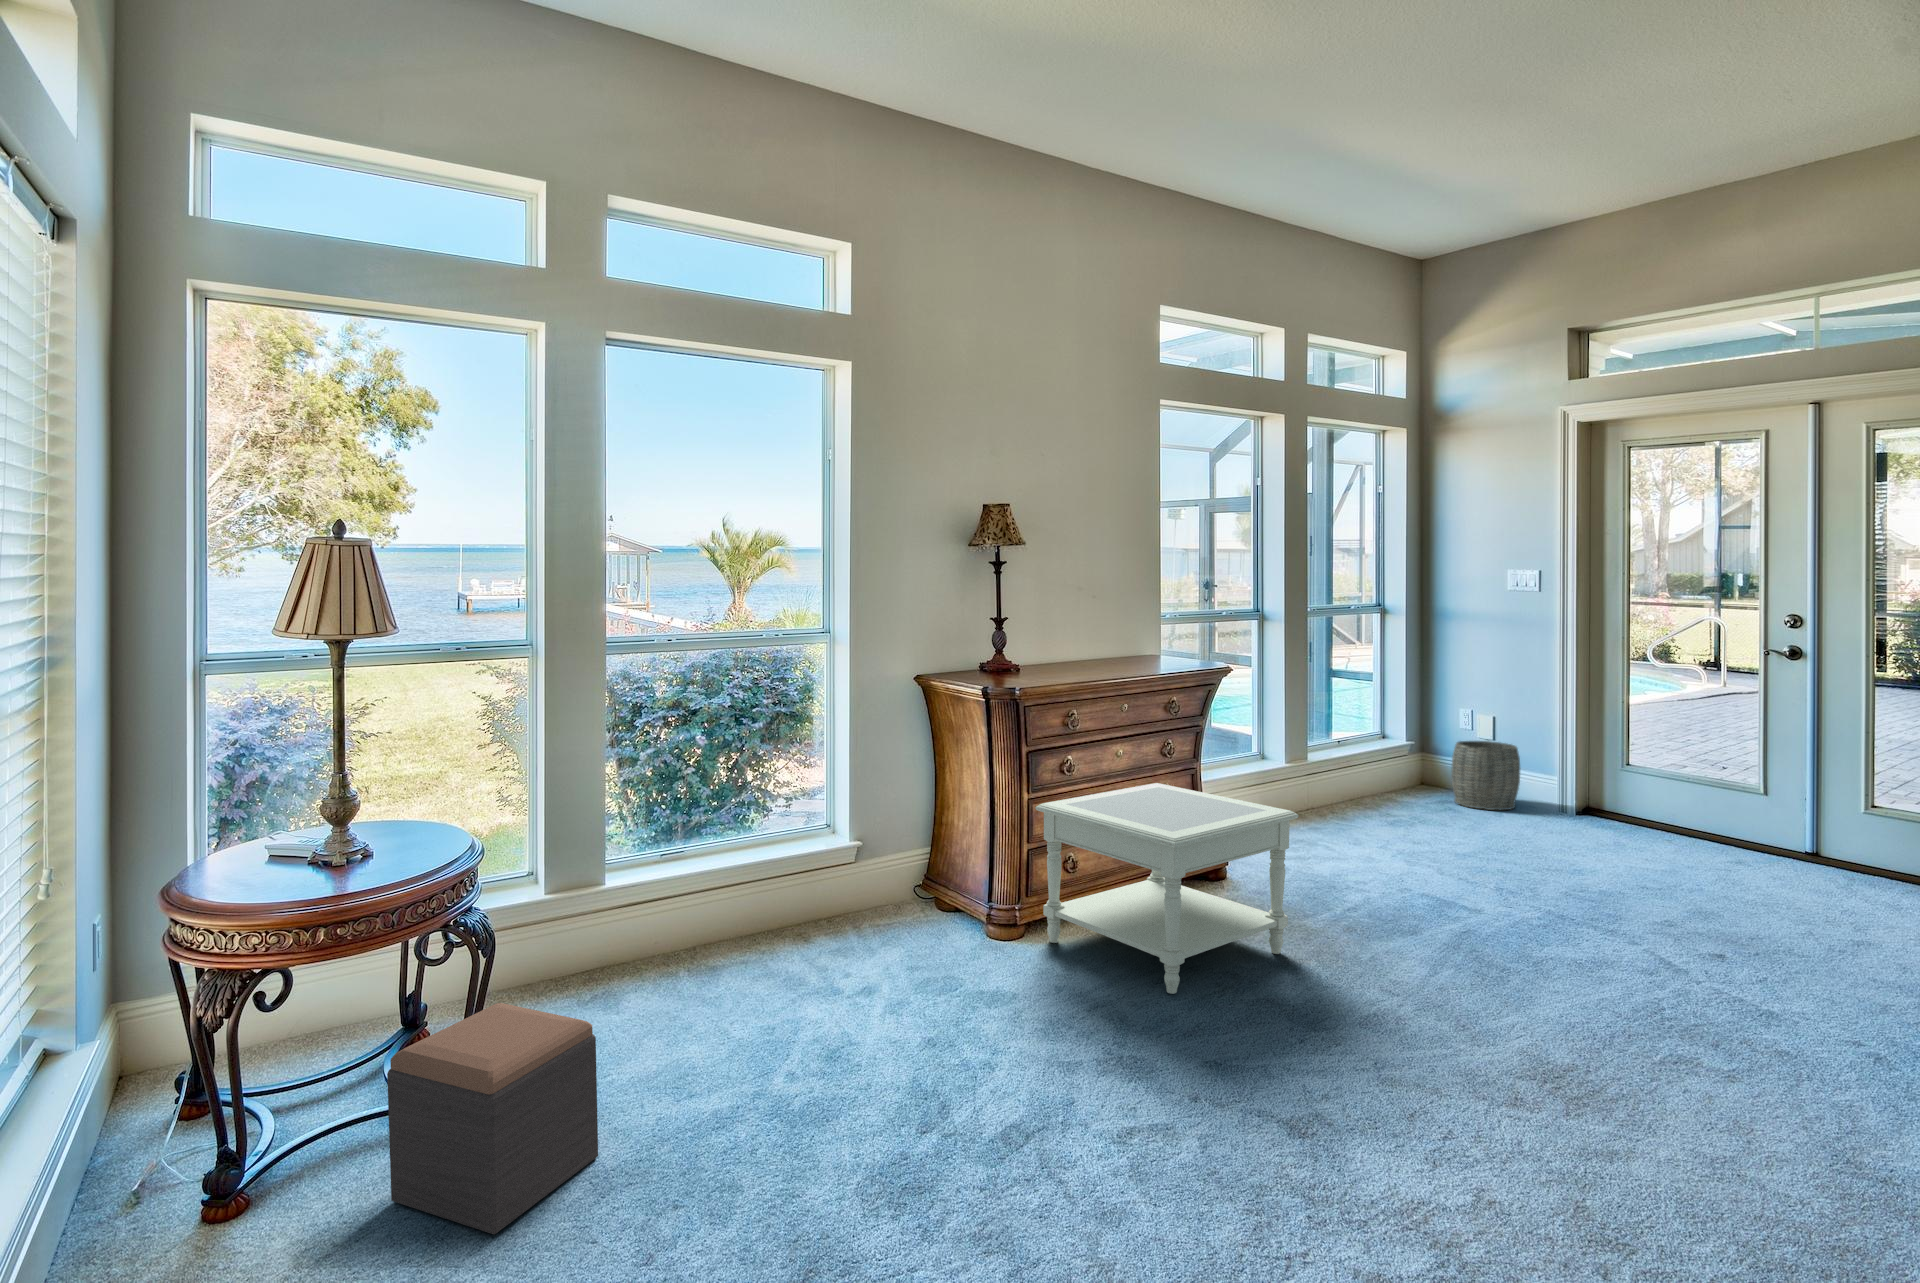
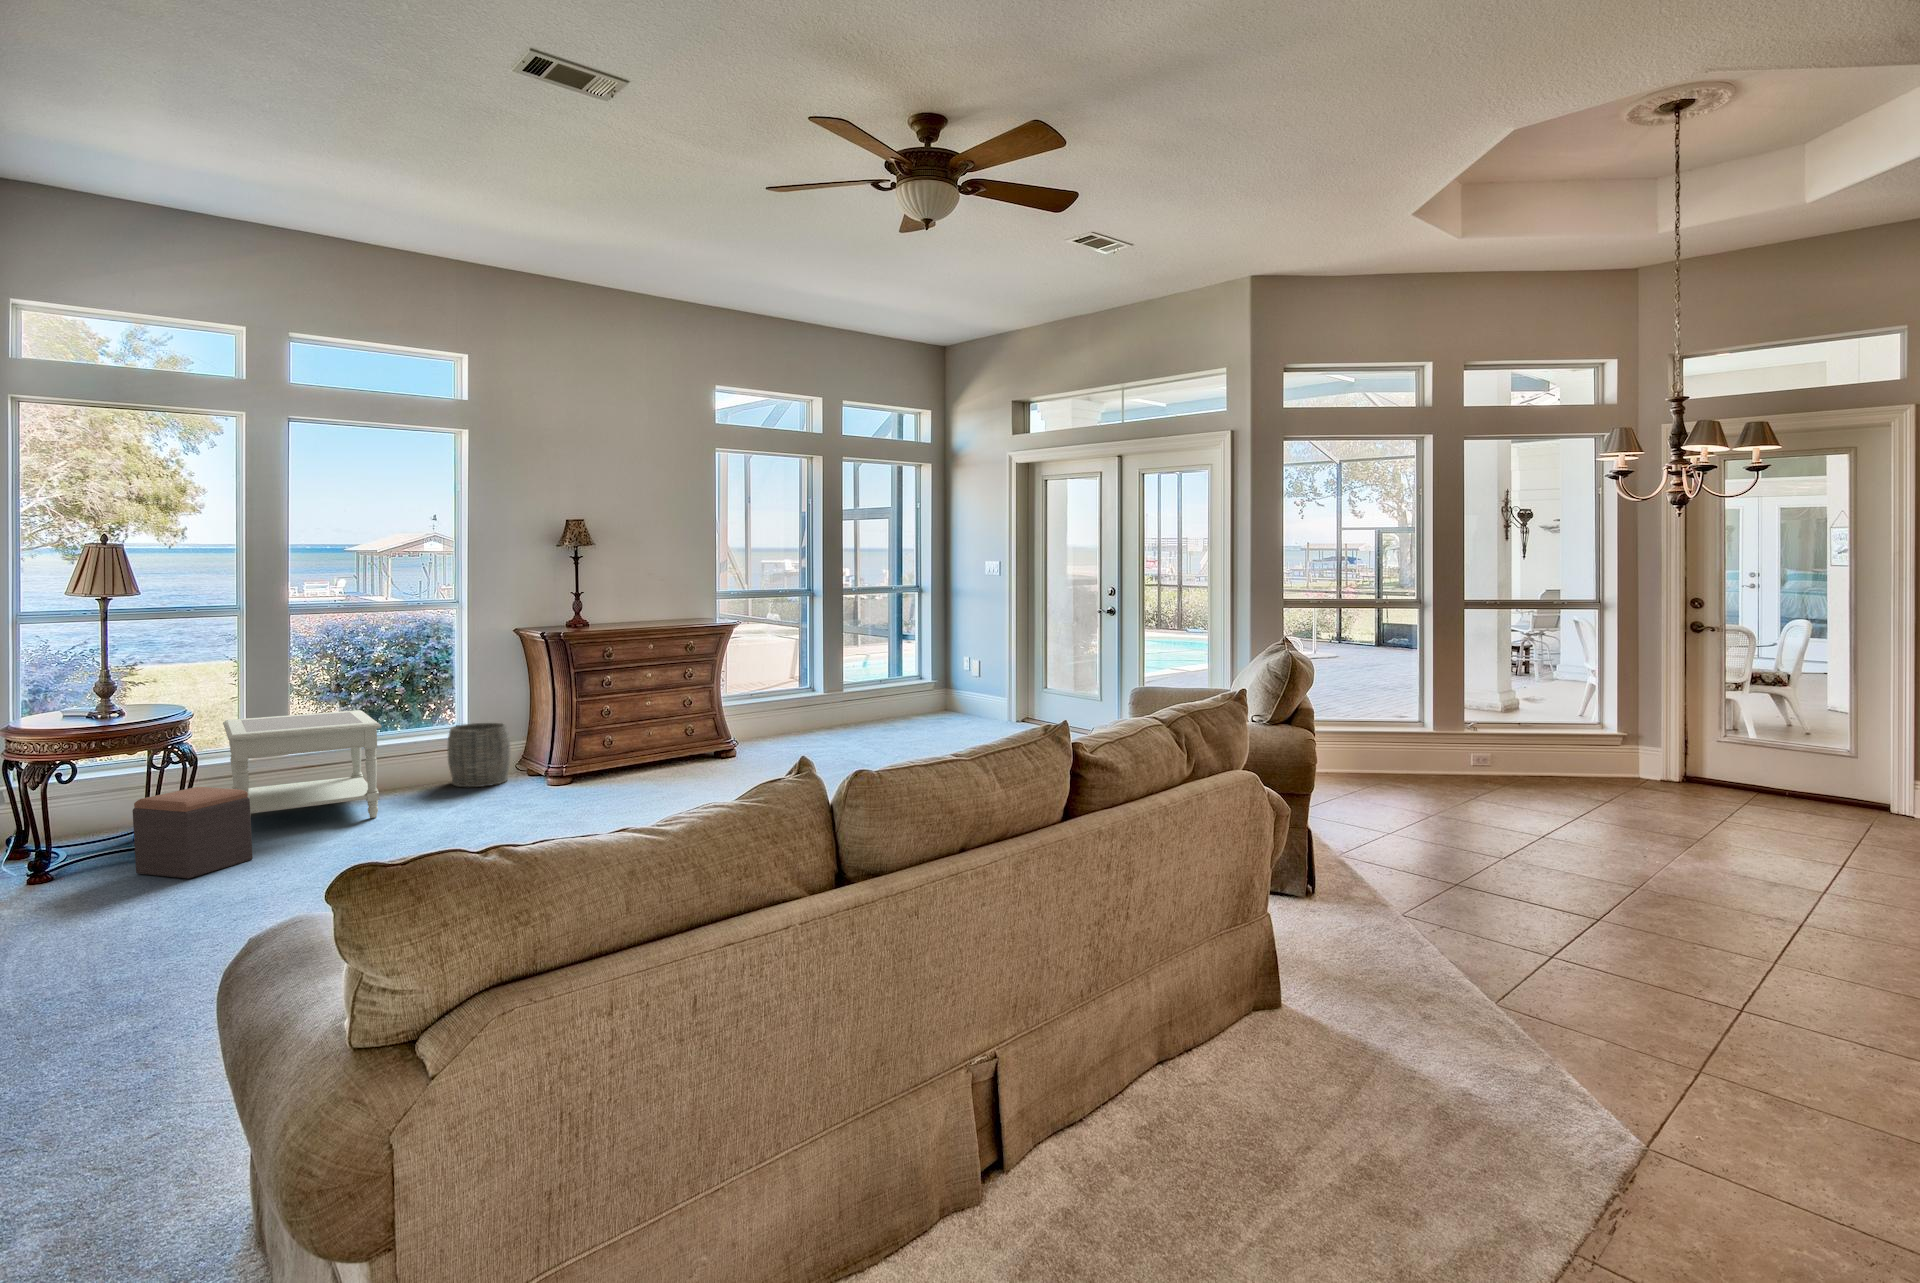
woven basket: present [1451,741,1520,810] -> present [448,723,511,787]
side table: present [1035,783,1299,994] -> present [223,710,382,818]

